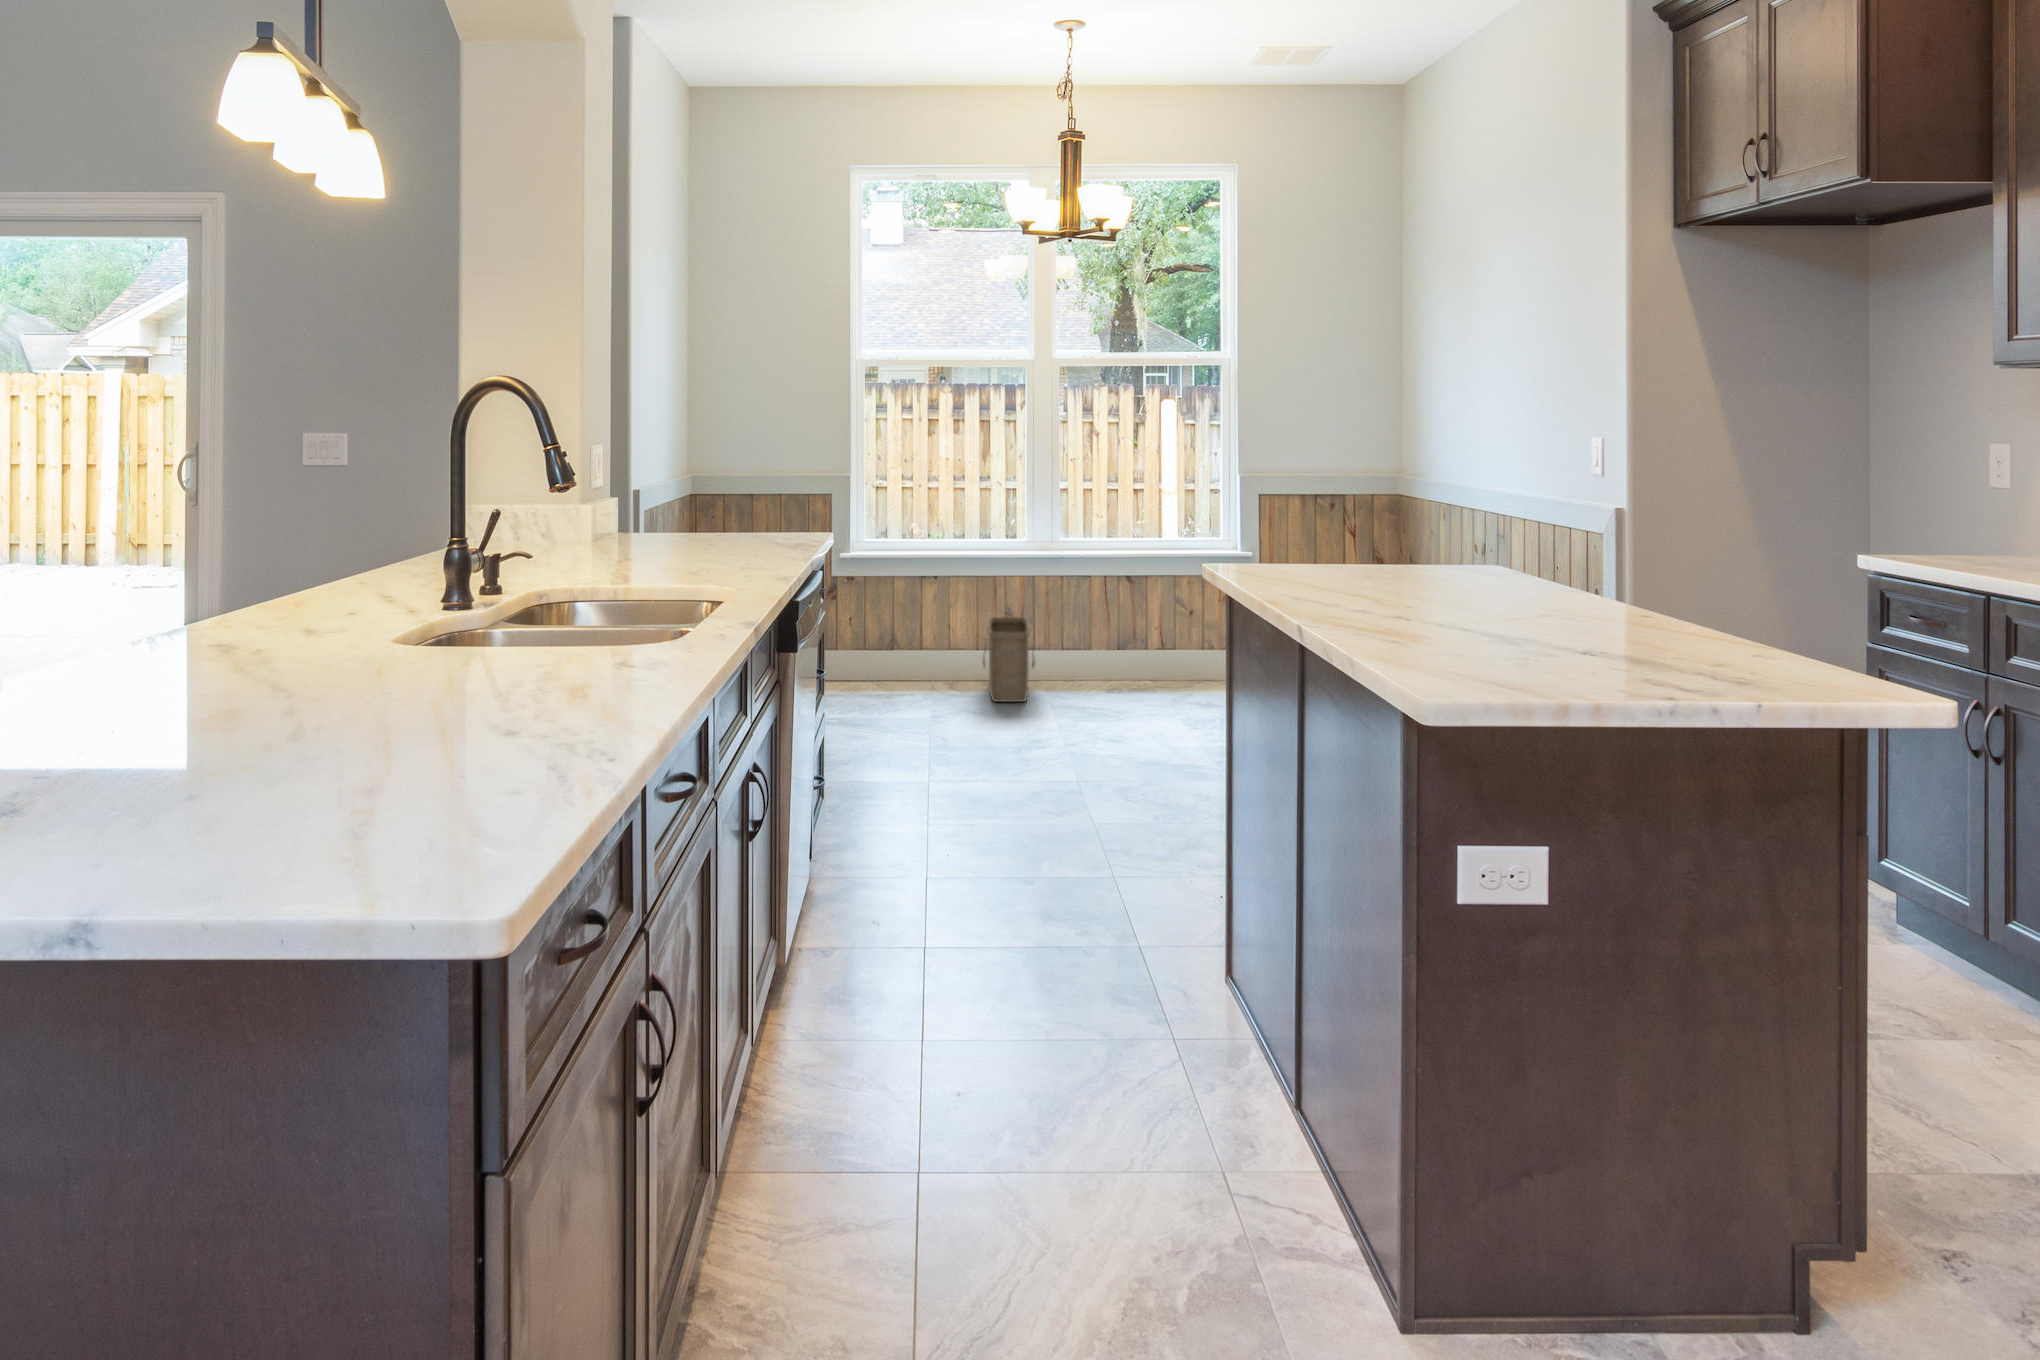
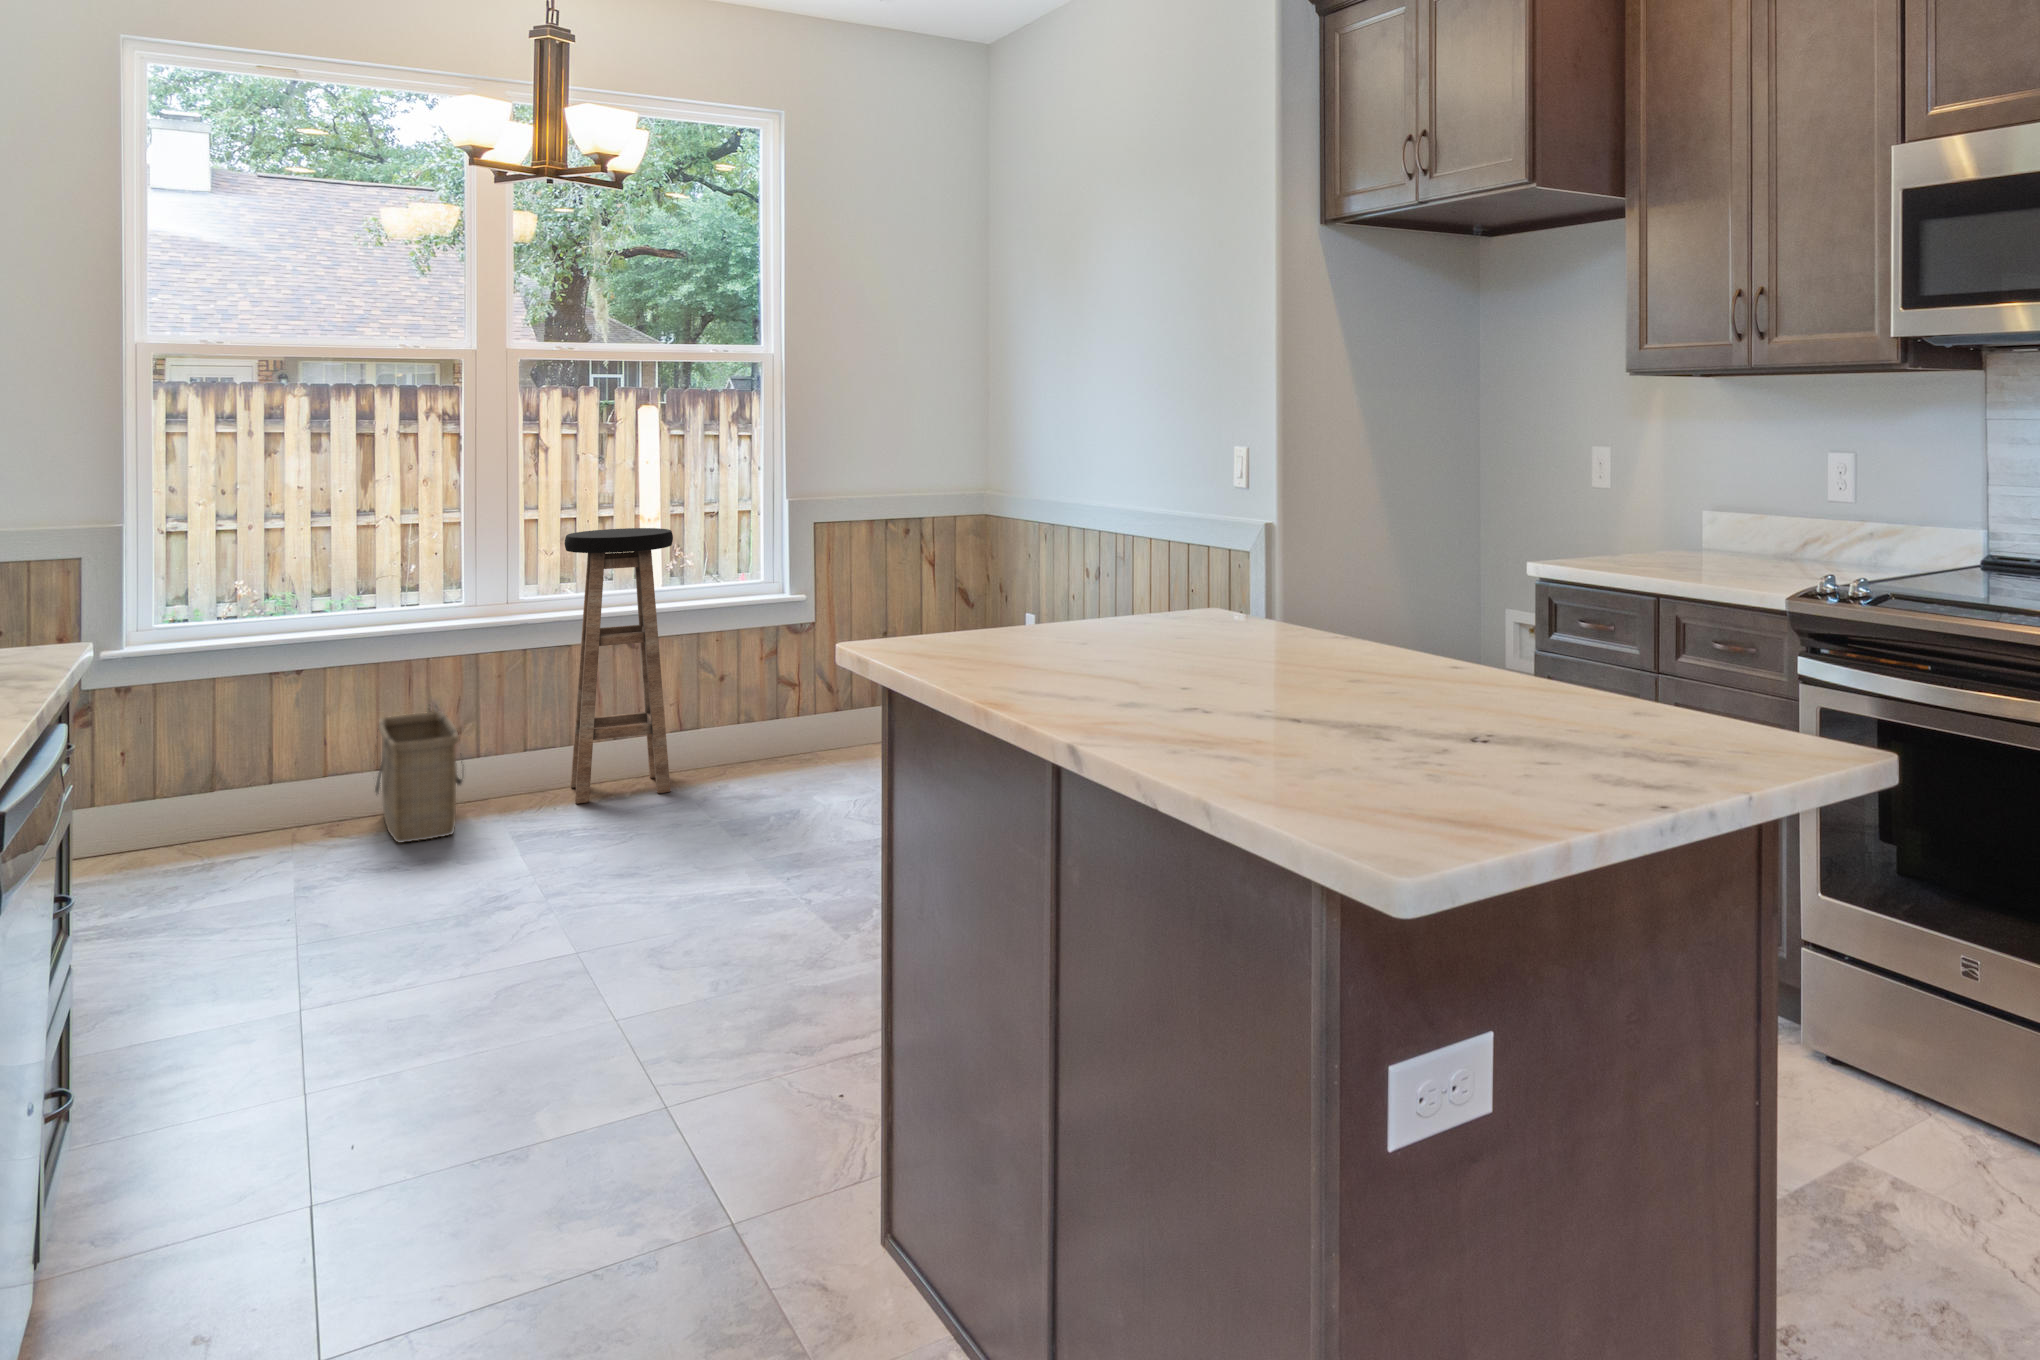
bar stool: none [1101,496,1173,697] -> present [564,528,673,804]

